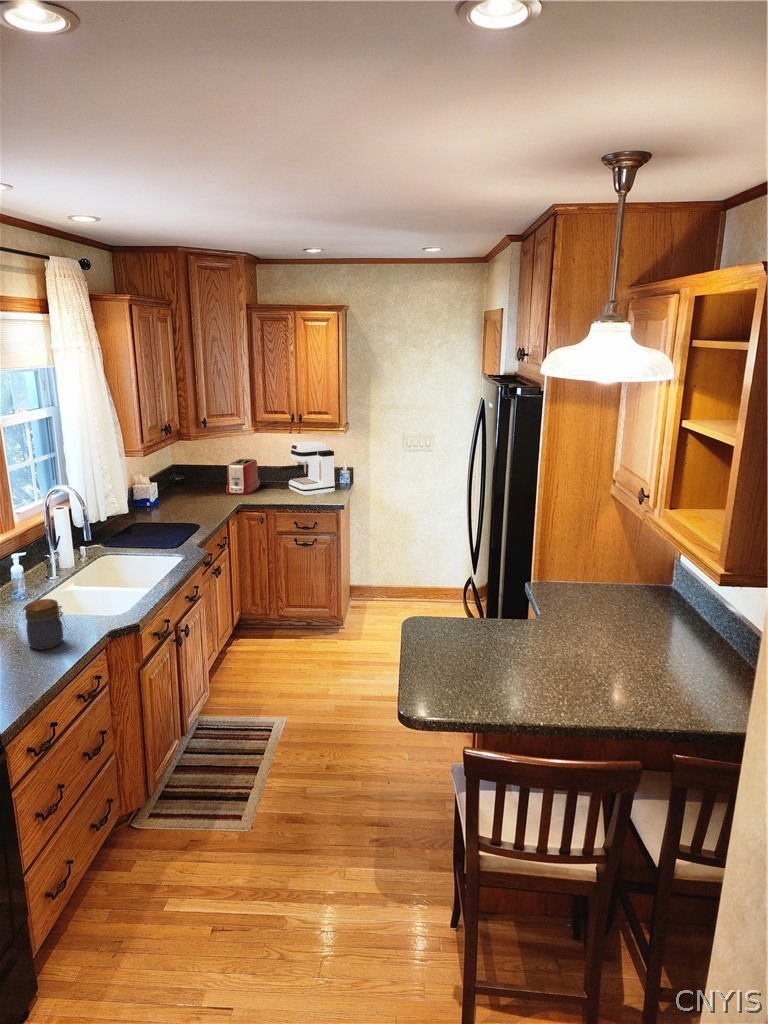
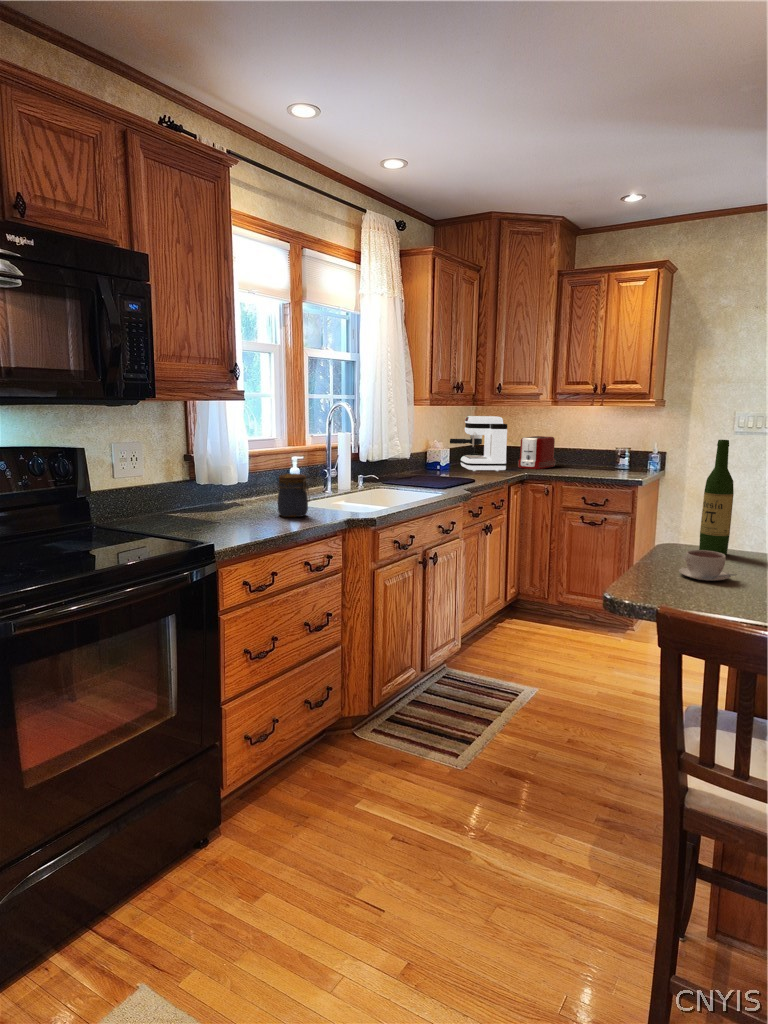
coffee maker: present [280,441,335,496] -> present [450,416,507,471]
wine bottle: none [441,555,463,643] -> present [699,440,734,555]
coffee cup: none [442,658,481,687] -> present [679,550,735,581]

